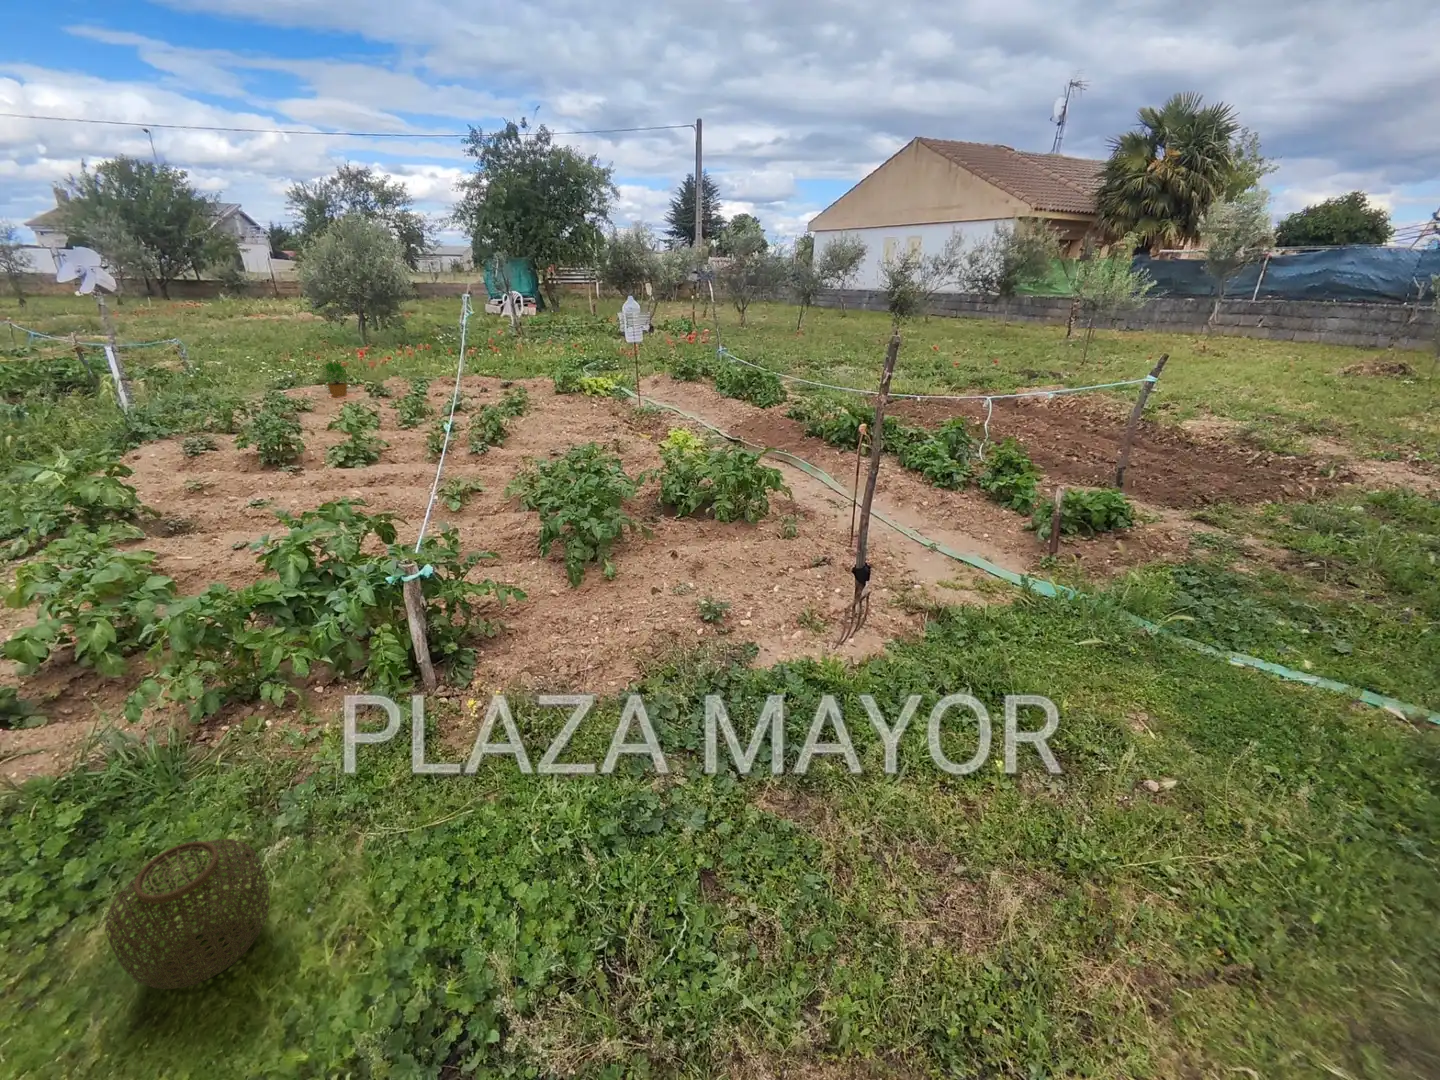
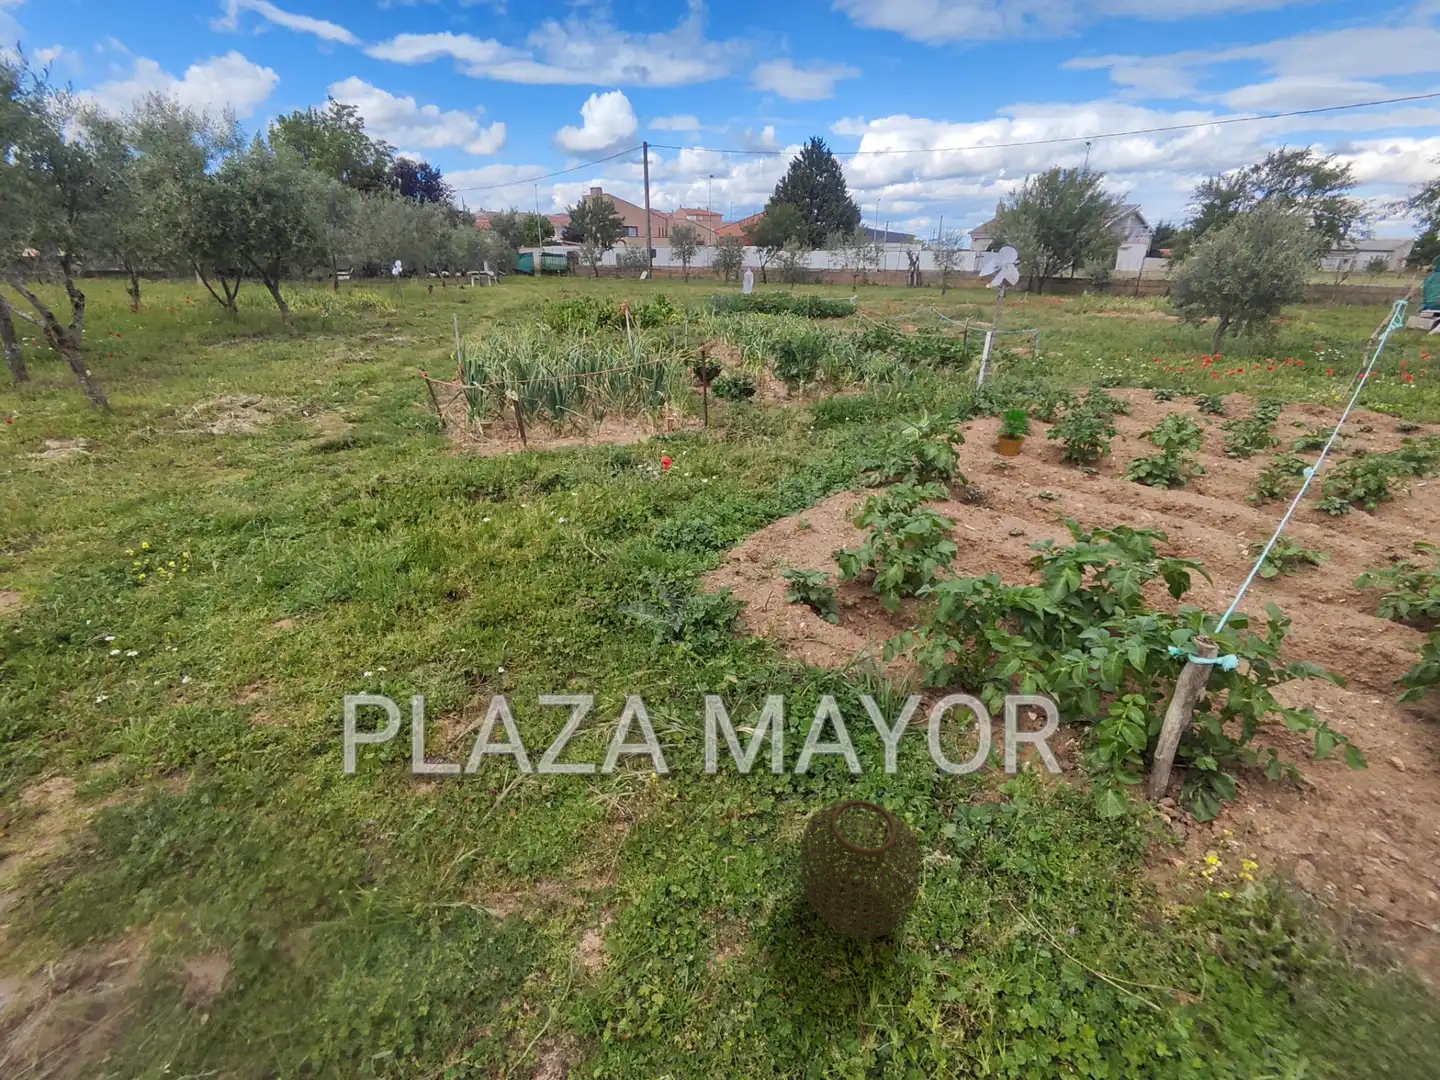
potted plant: present [323,362,348,398] -> present [994,408,1029,456]

